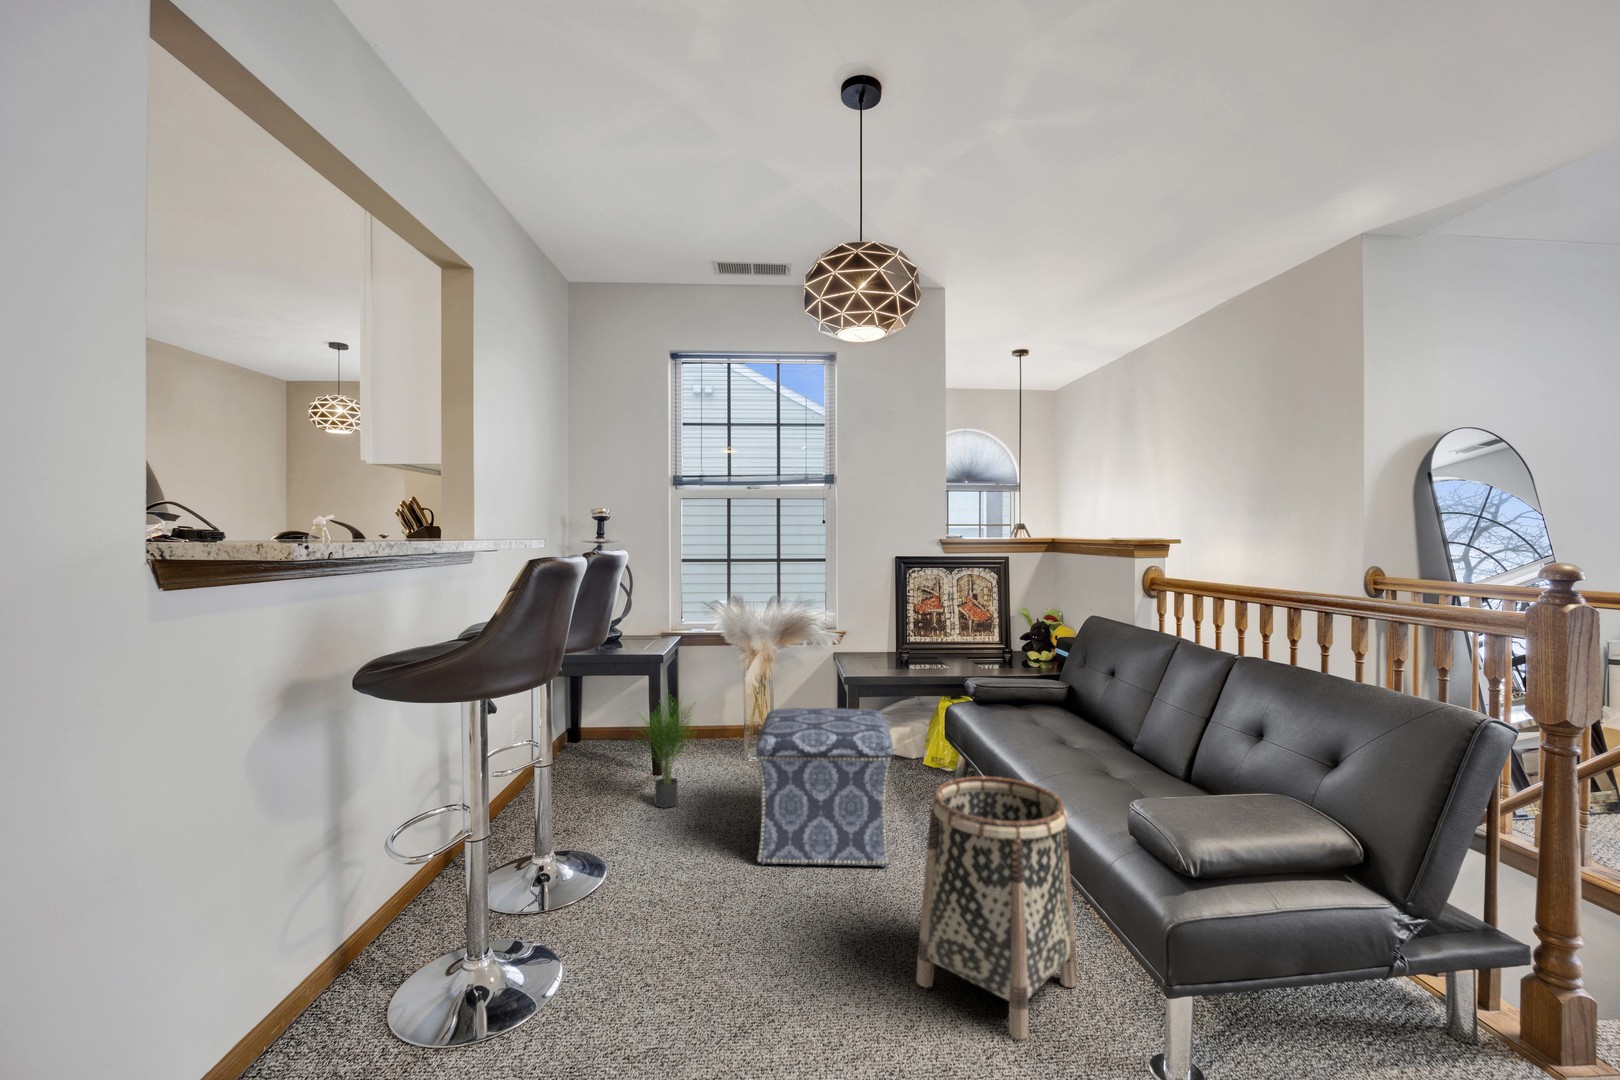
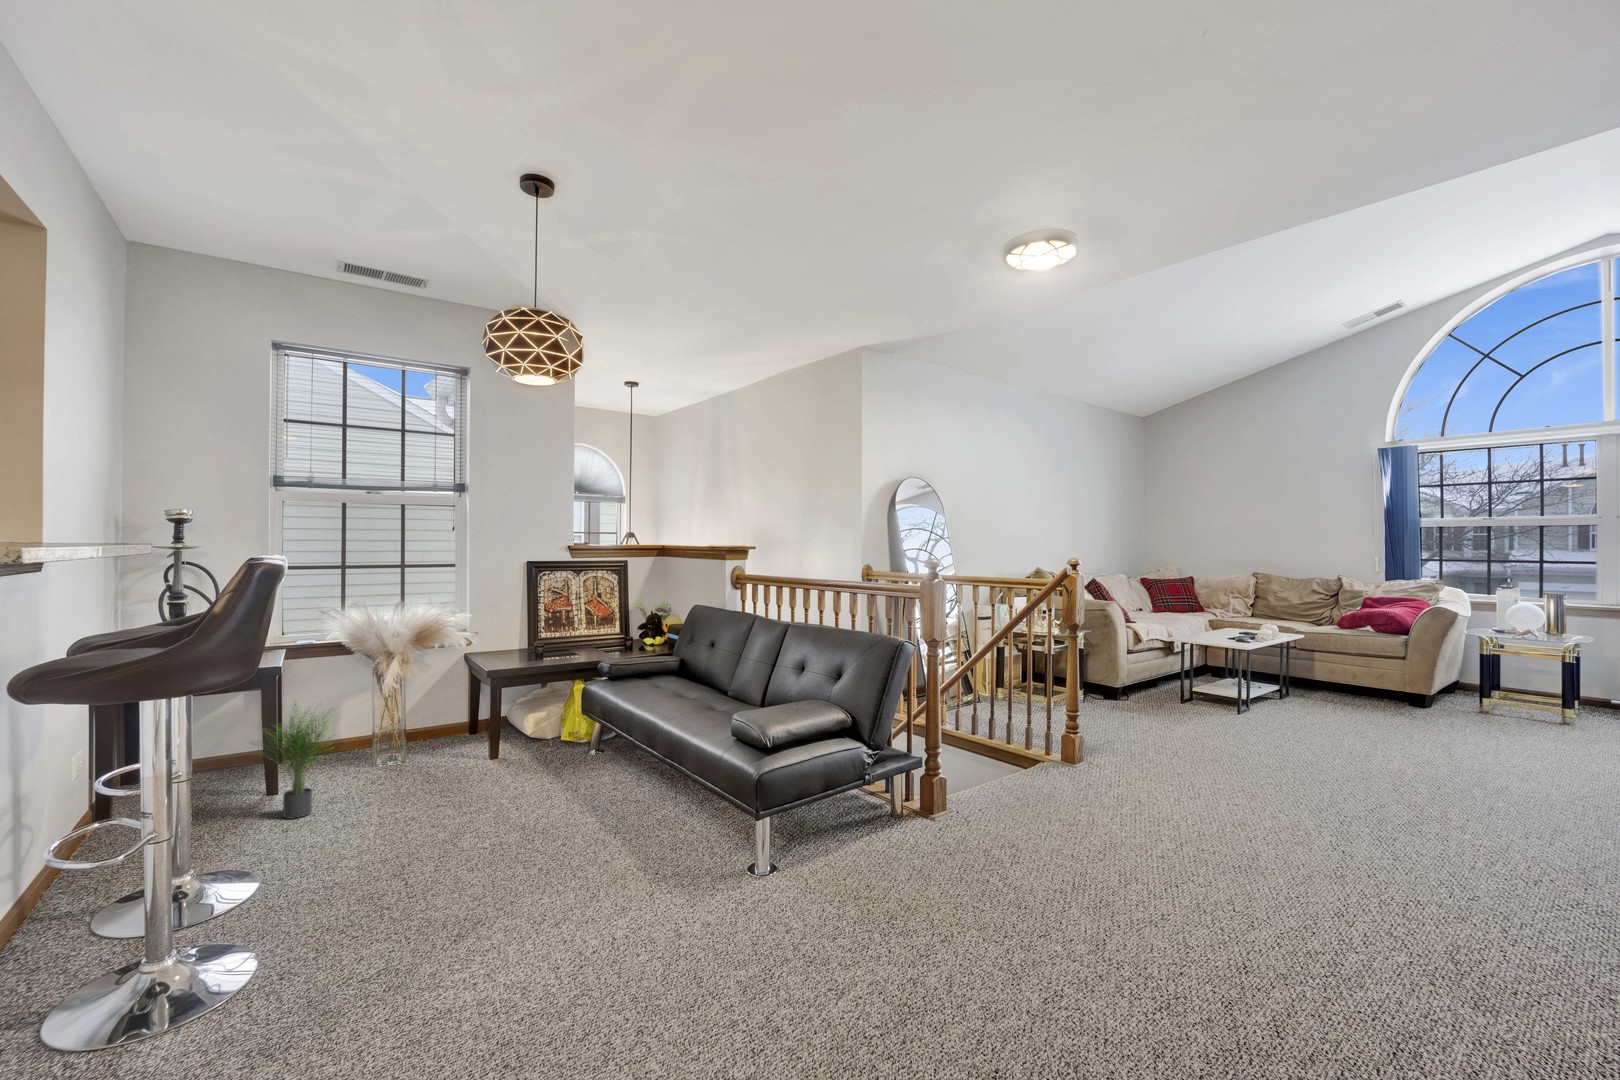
ottoman: present [756,708,893,867] -> none [418,693,552,837]
basket: present [916,776,1077,1040] -> none [590,717,701,882]

